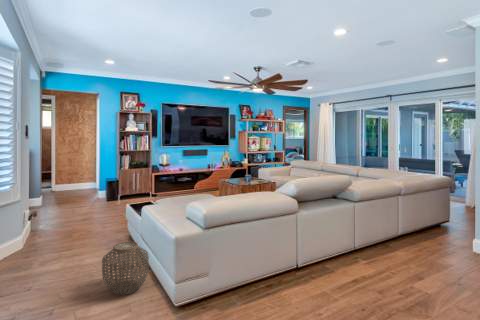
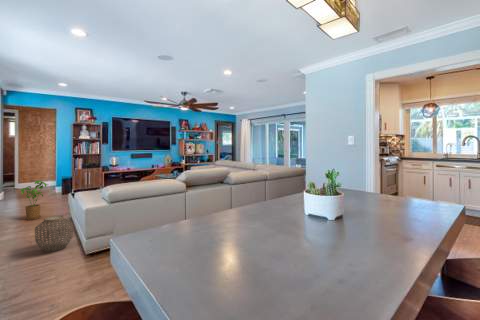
house plant: none [70,186,102,237] -> present [21,181,47,220]

